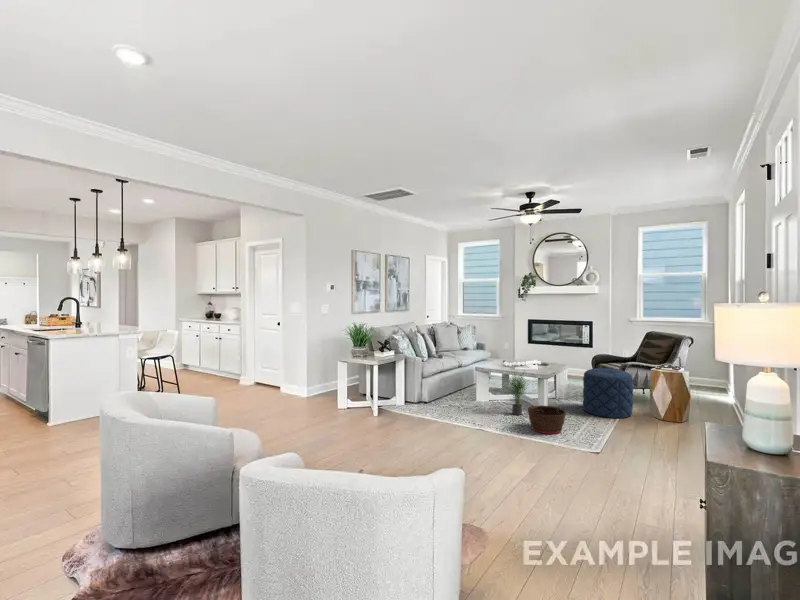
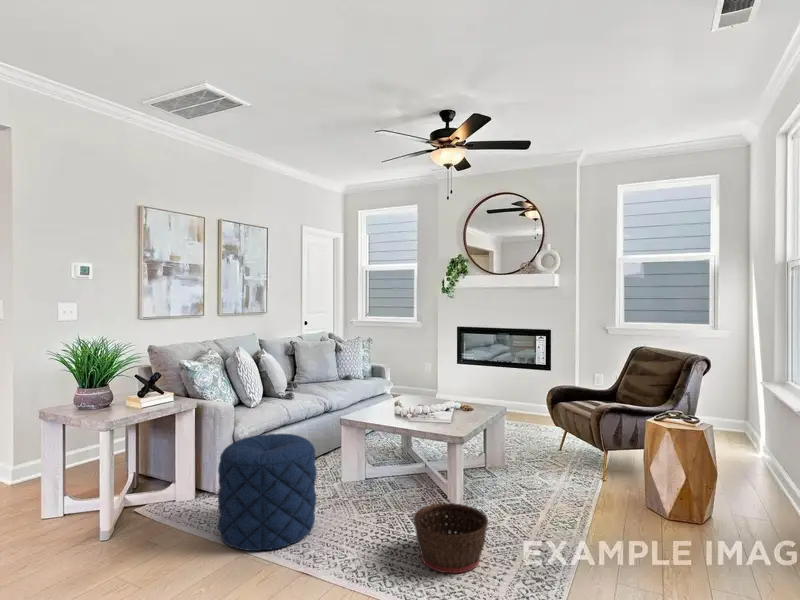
pouf: present [583,368,633,418] -> present [218,434,317,551]
potted plant: present [506,373,526,415] -> none [369,424,433,516]

